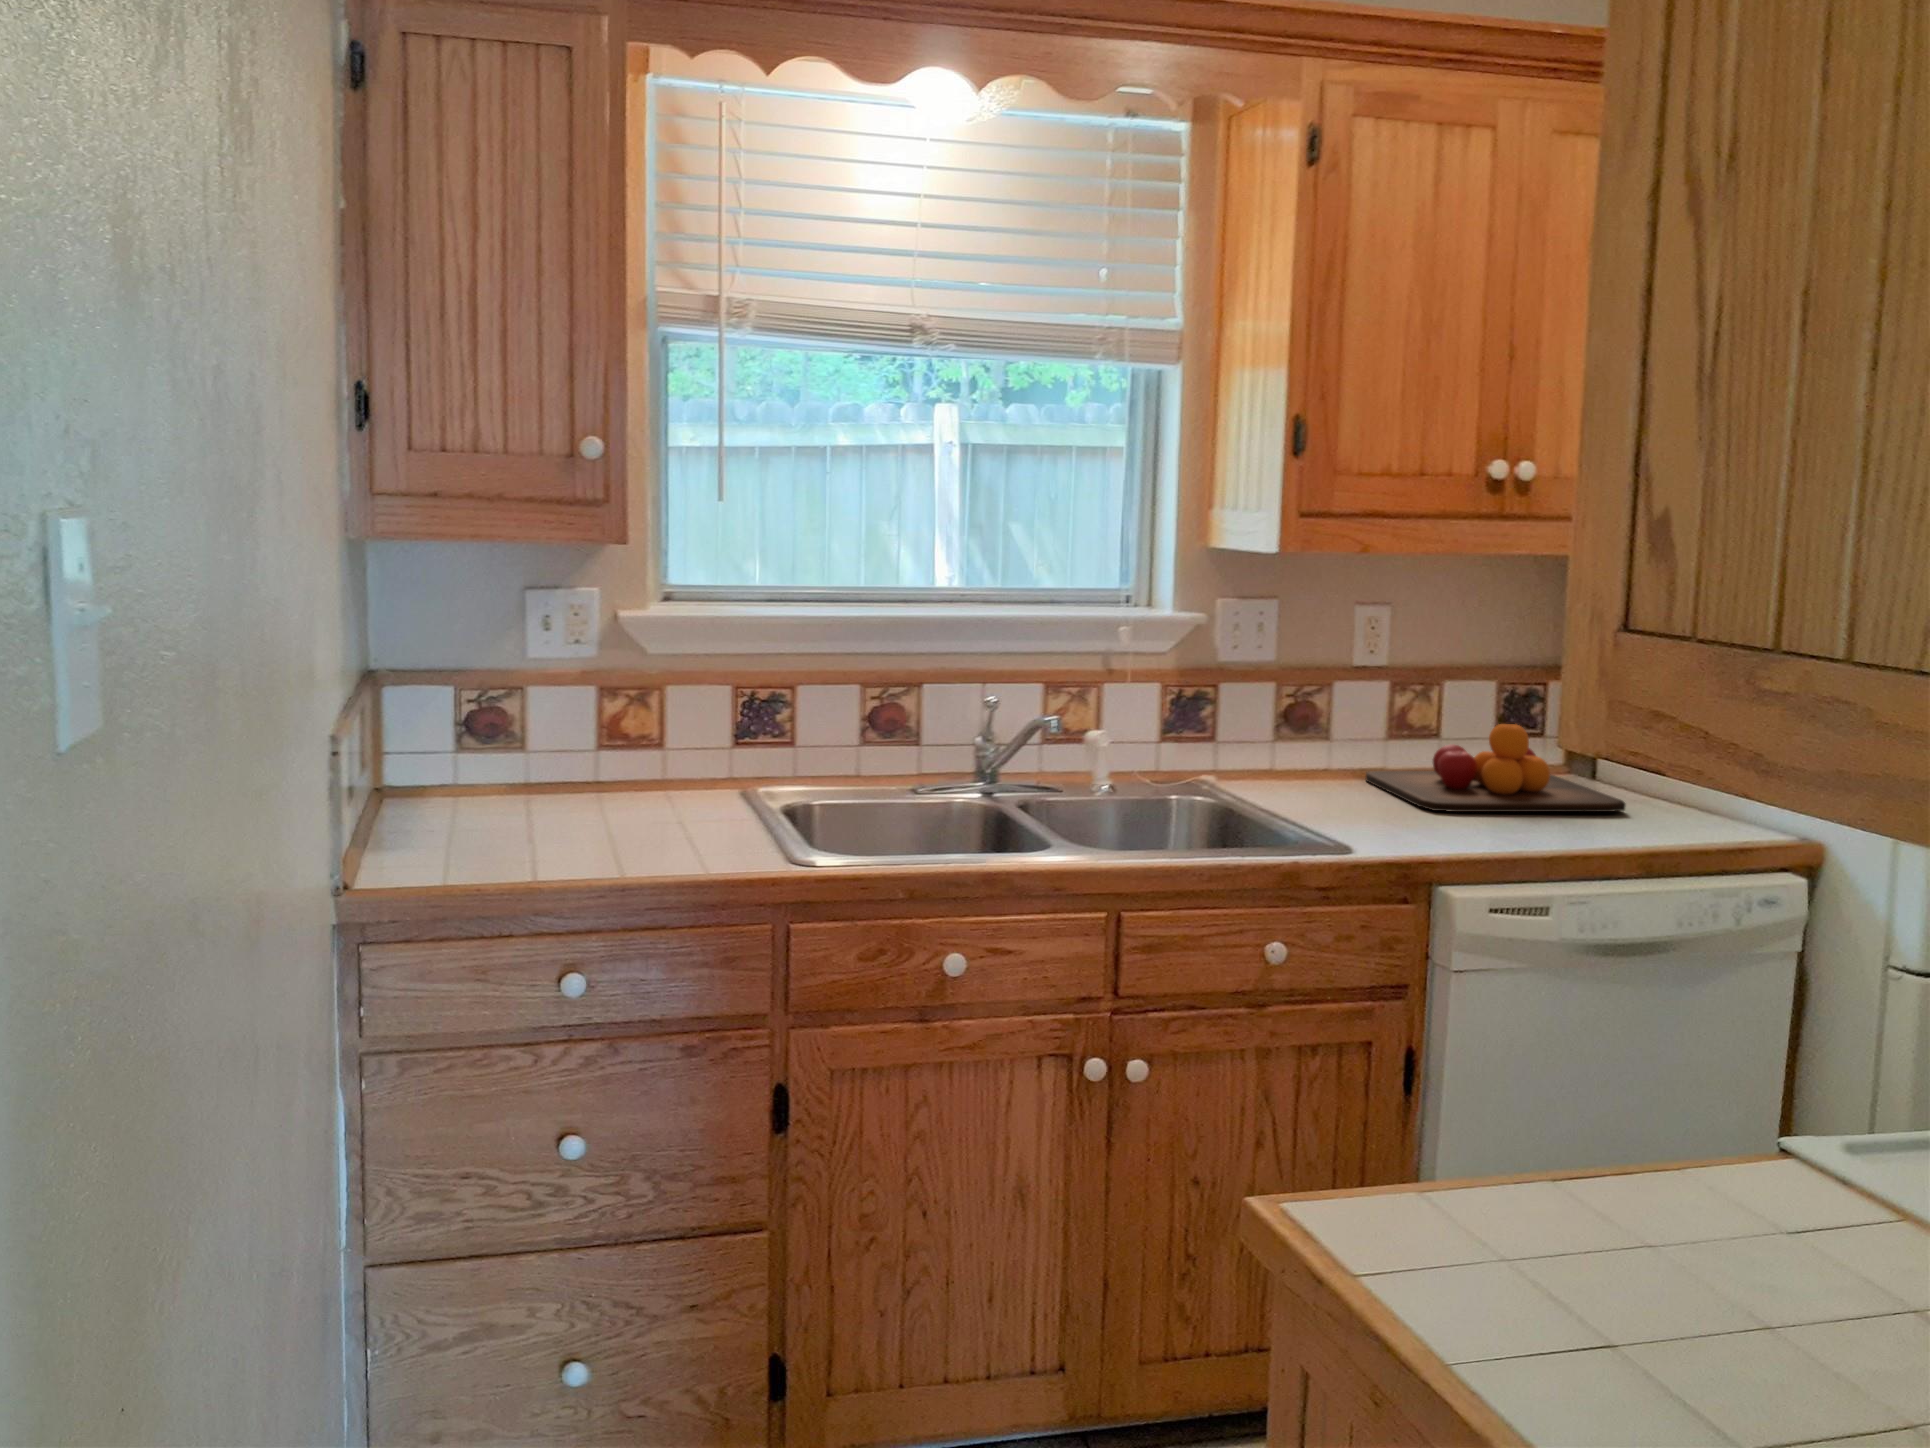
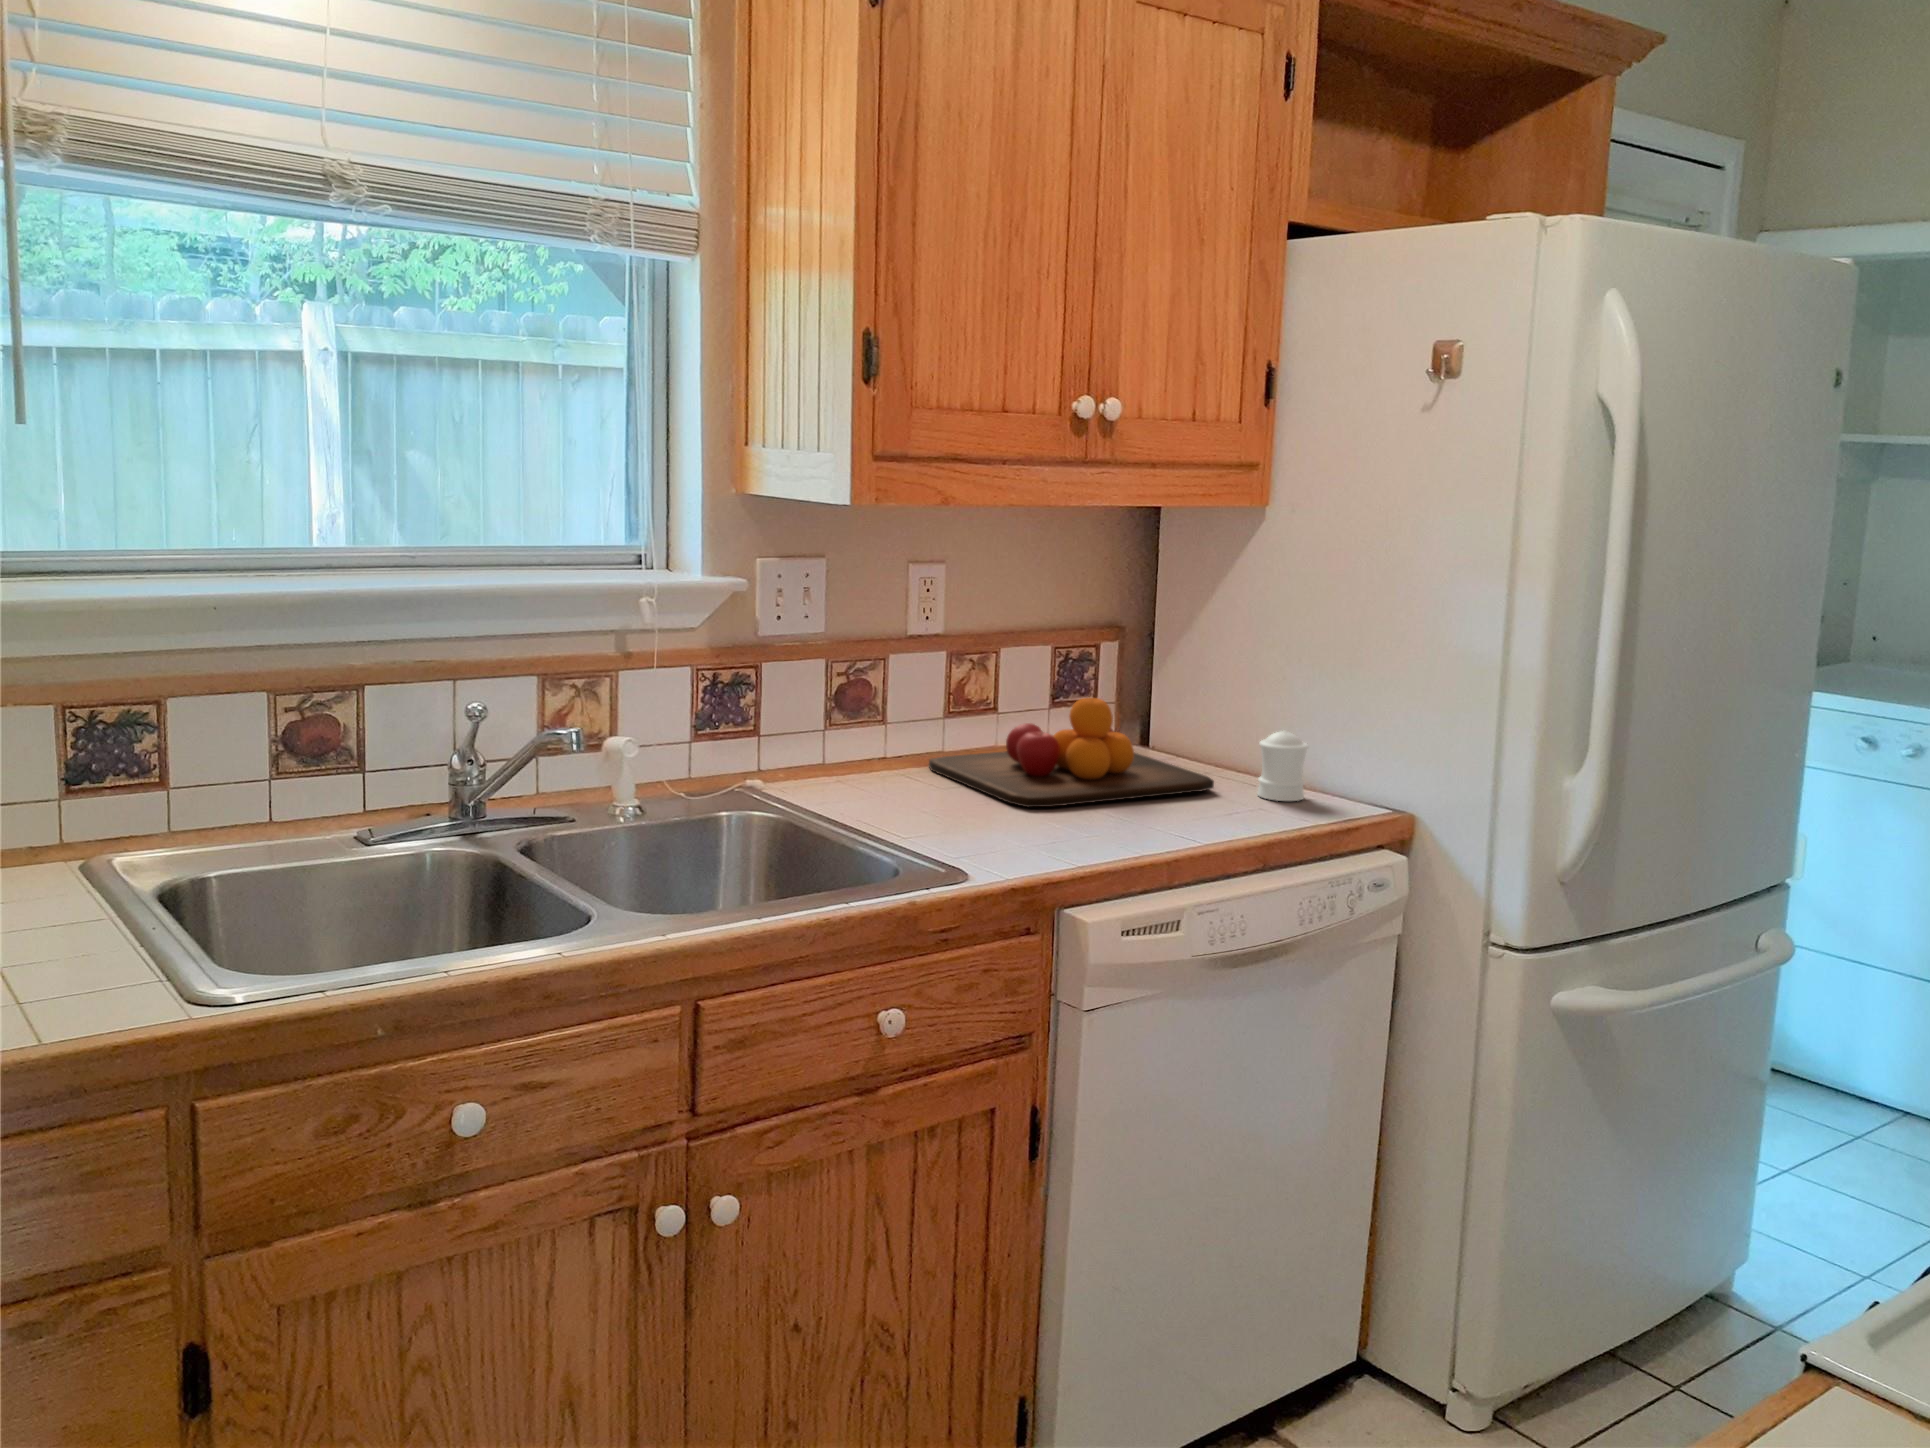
salt shaker: none [1669,761,1722,826] -> present [1257,730,1309,801]

